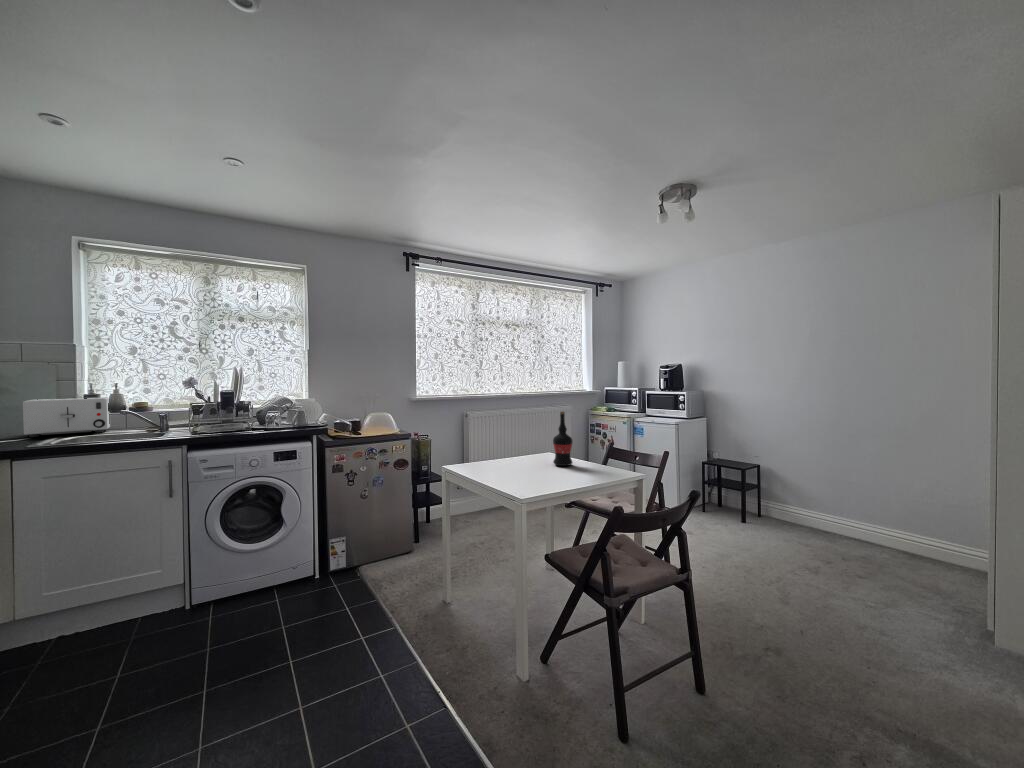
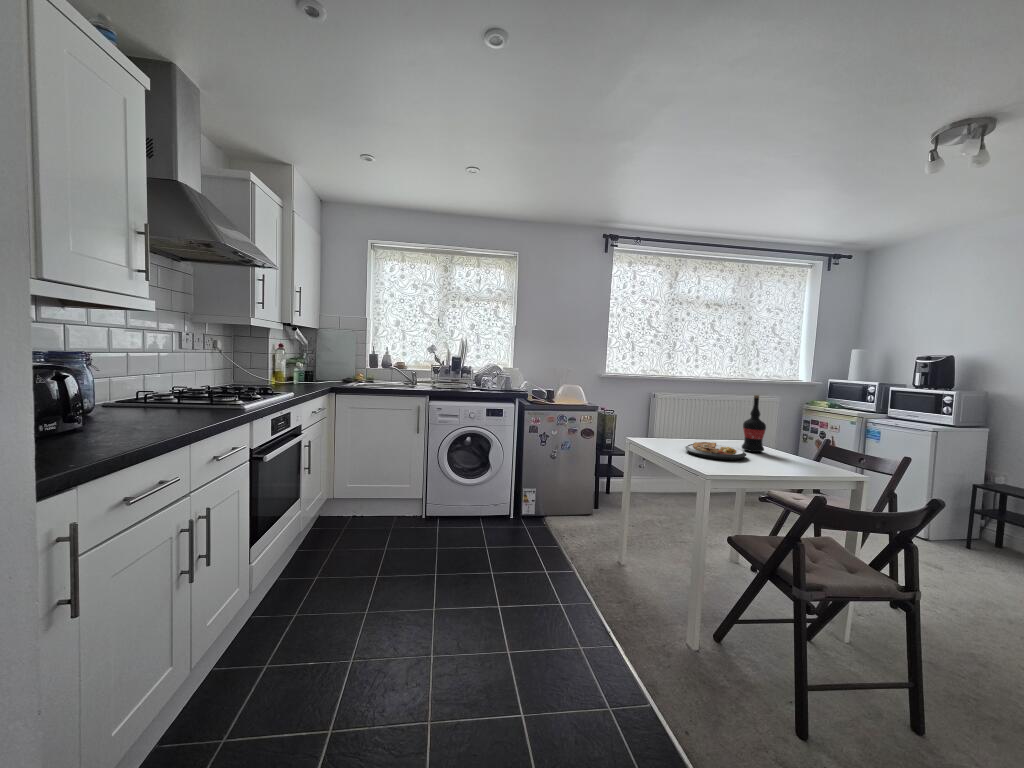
toaster: present [23,397,110,437] -> none [340,356,384,382]
plate: none [504,463,560,481] -> present [685,442,746,460]

